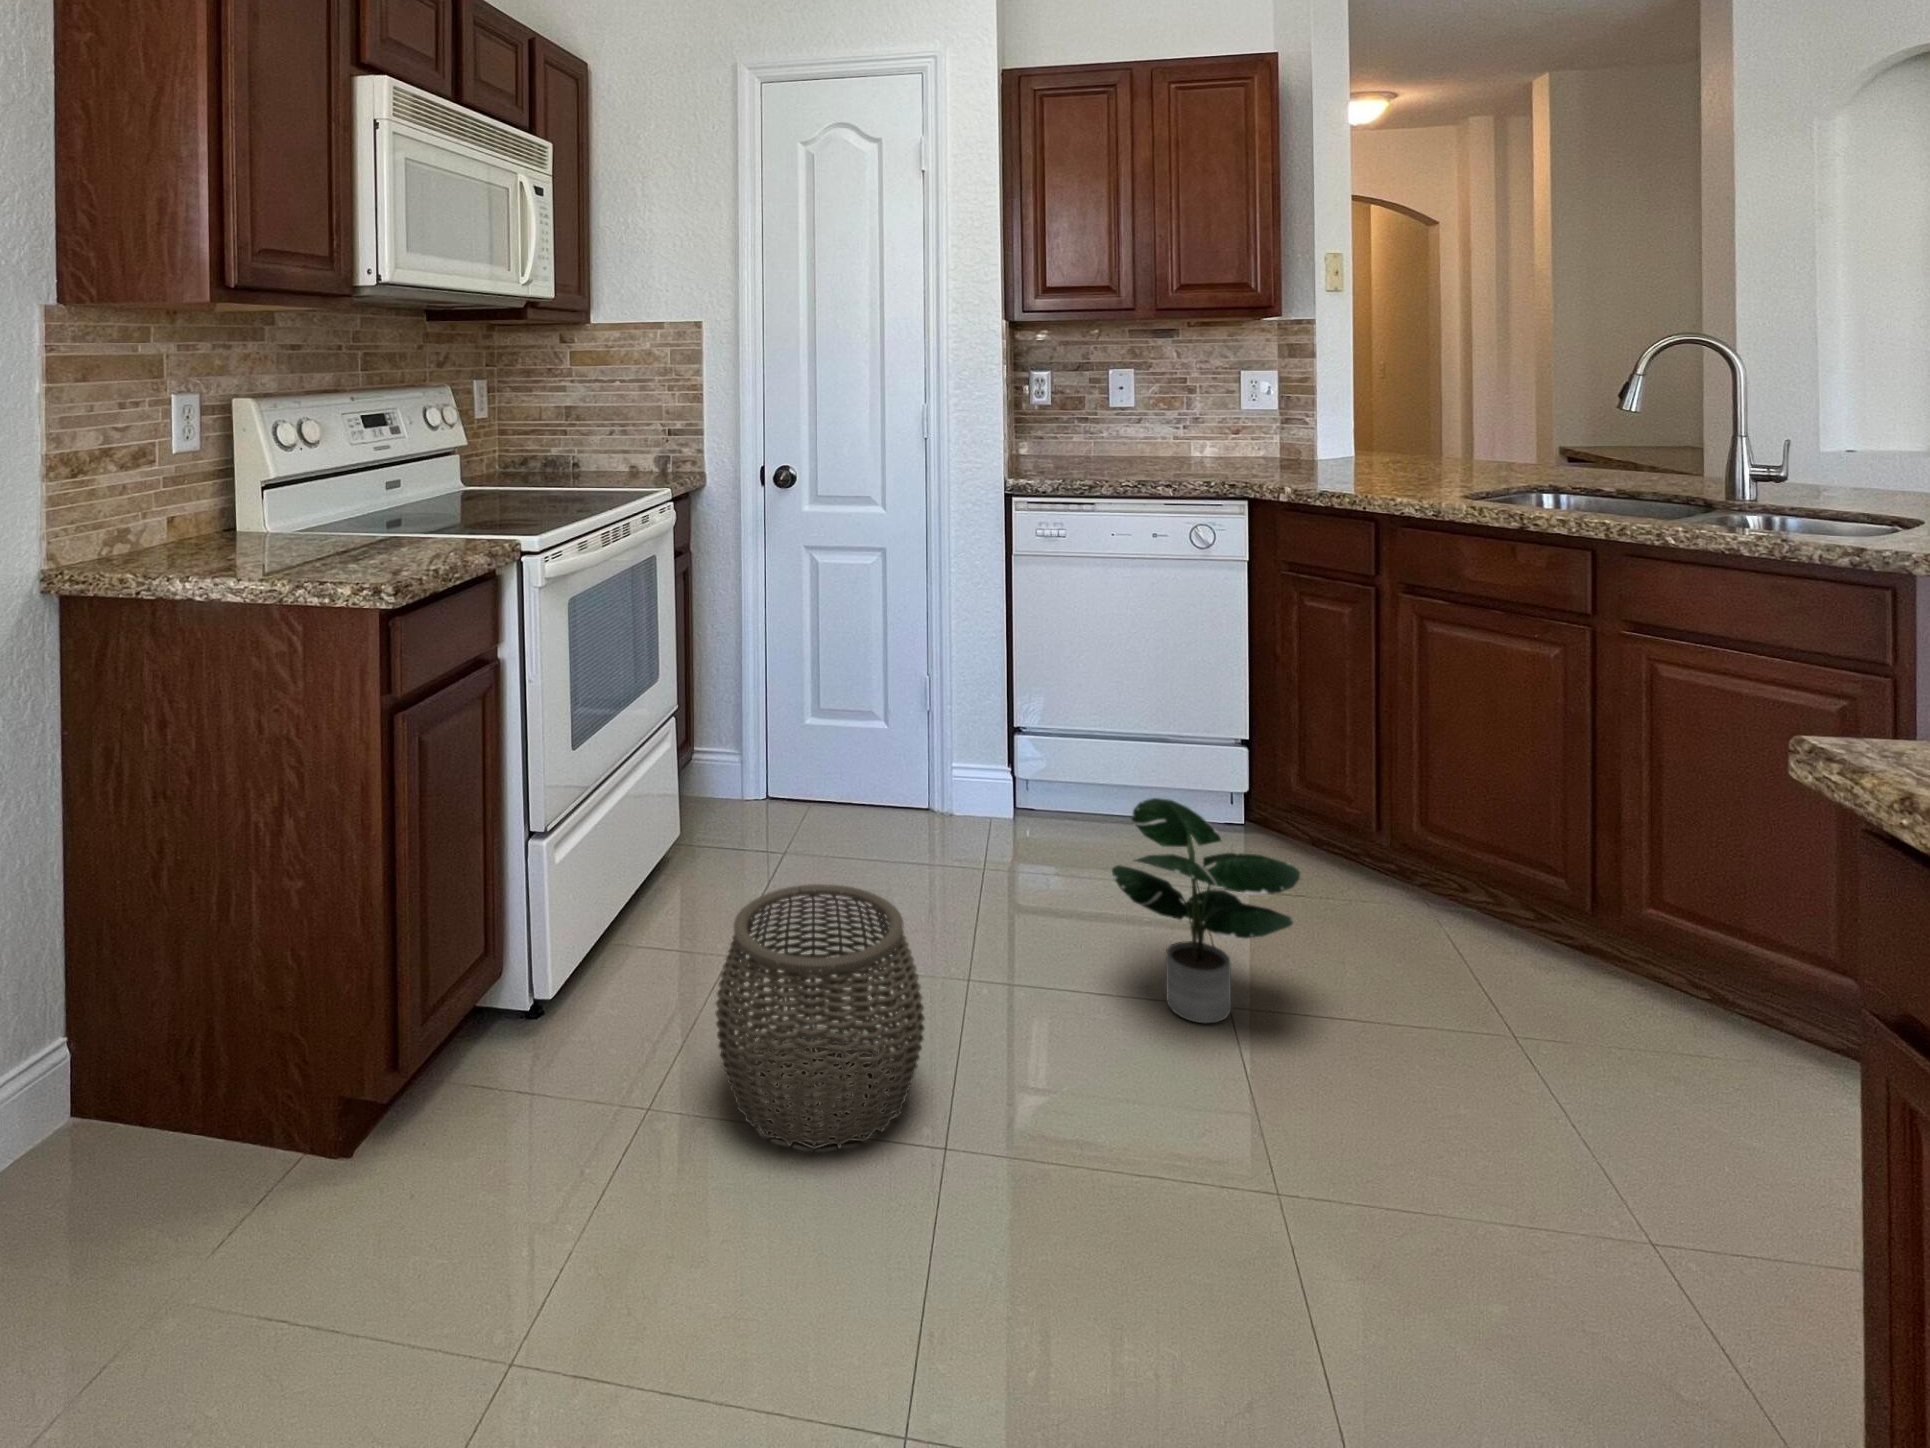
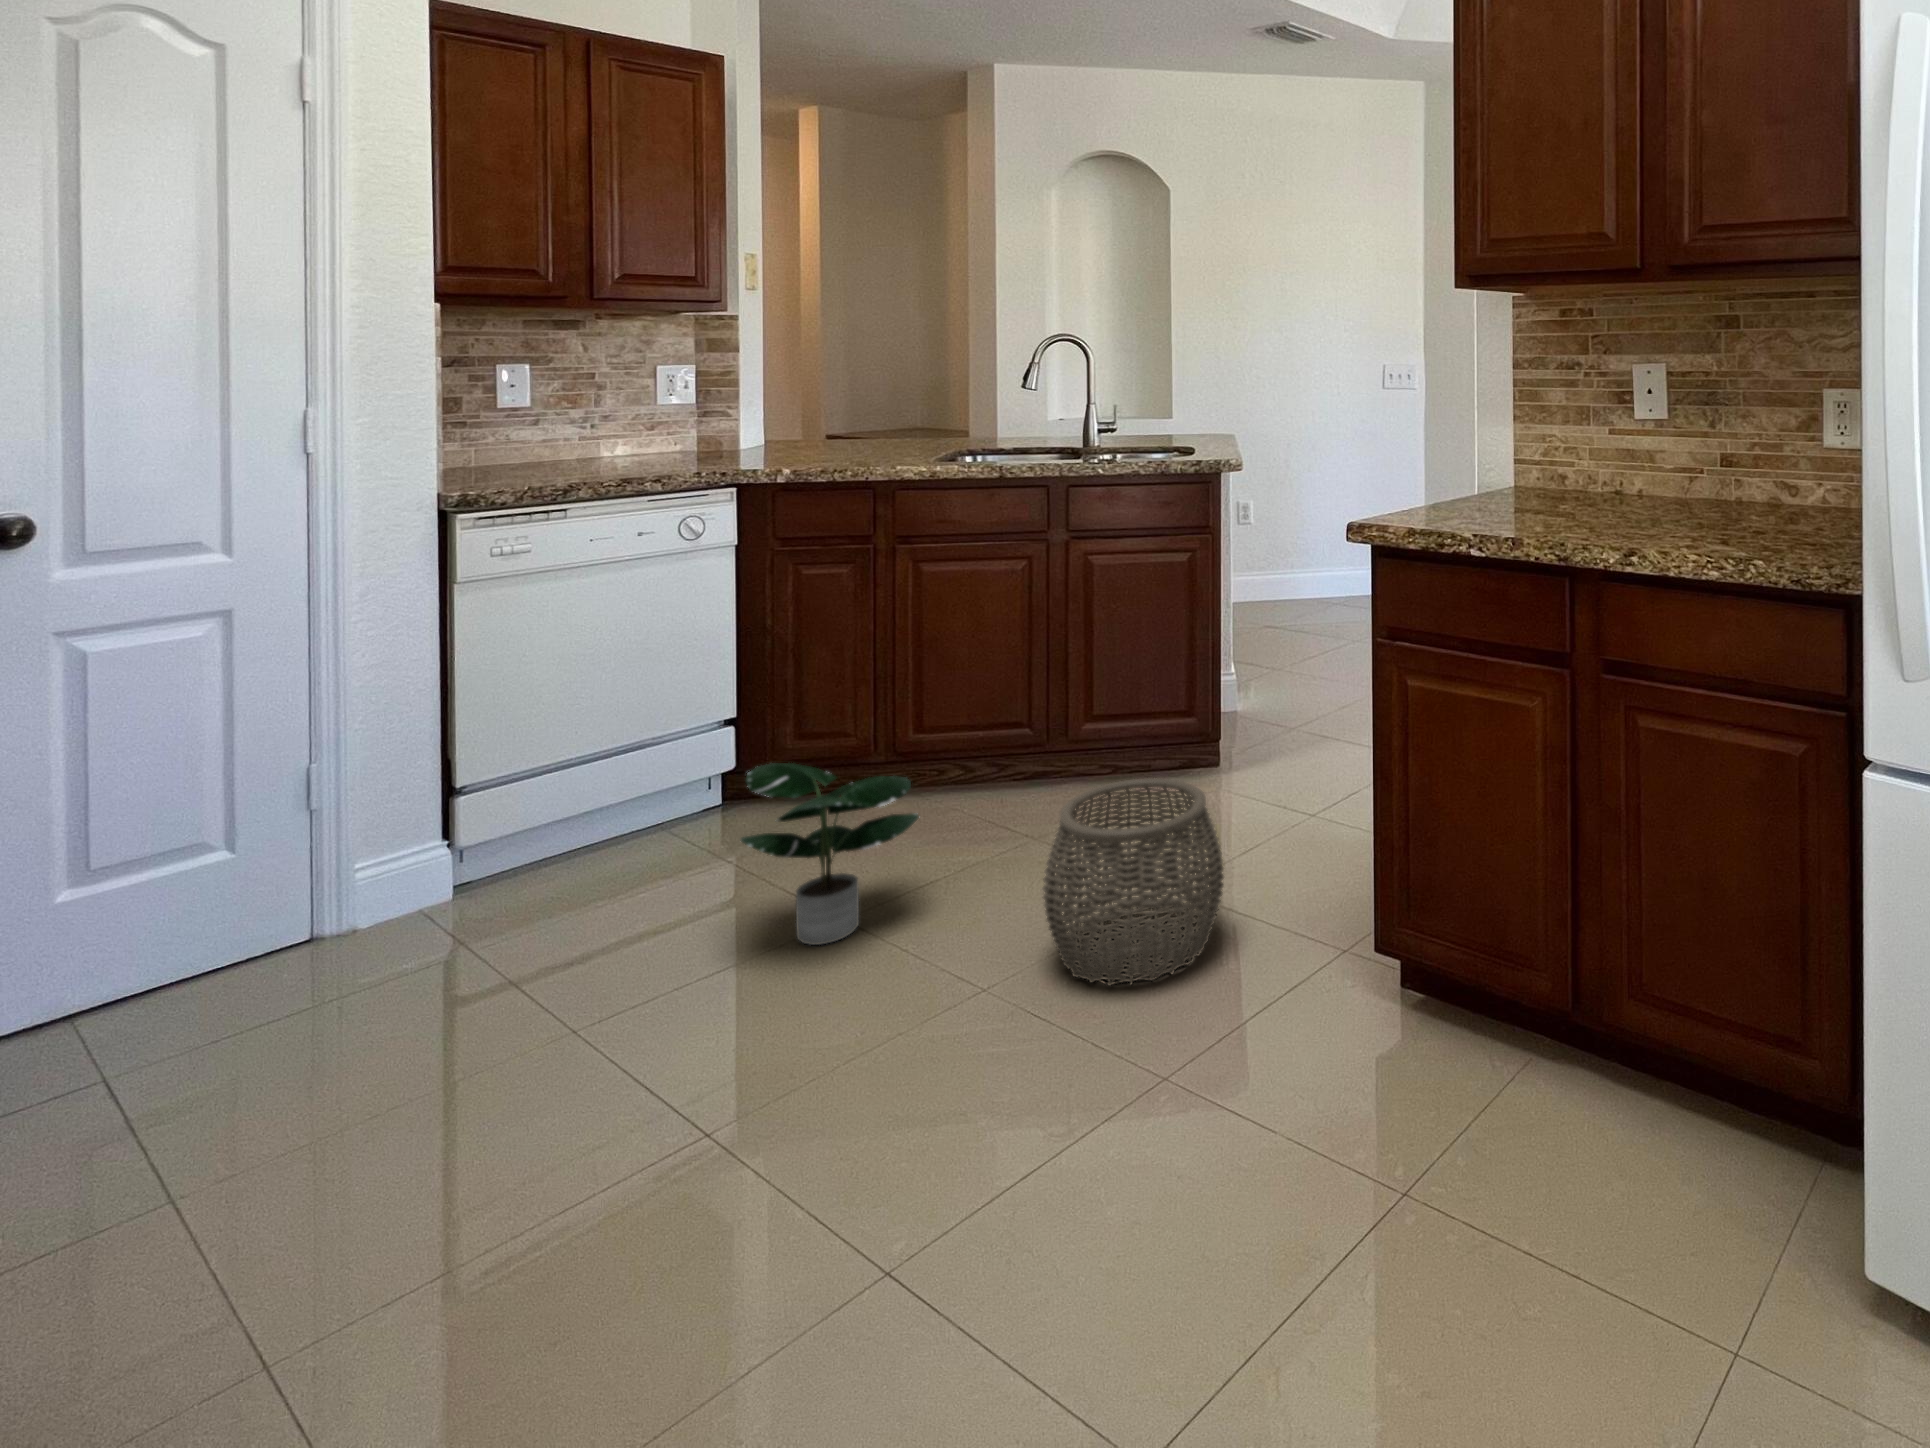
woven basket: present [715,884,925,1149] -> present [1043,778,1224,985]

